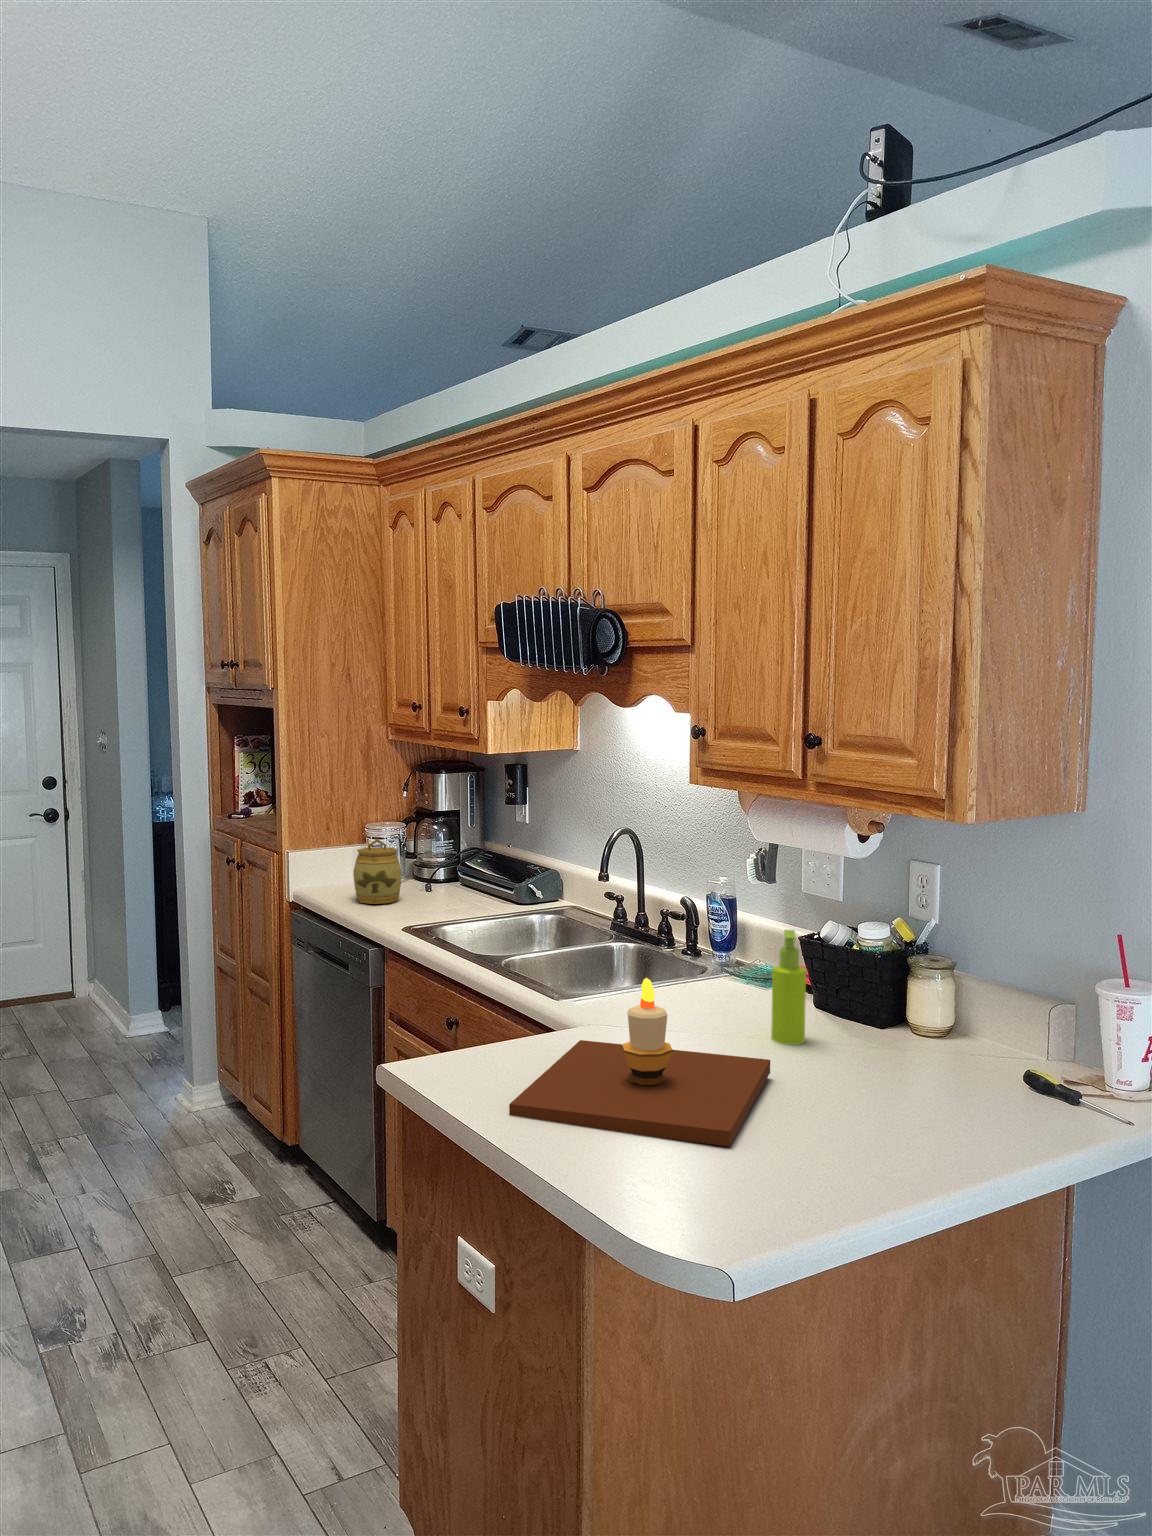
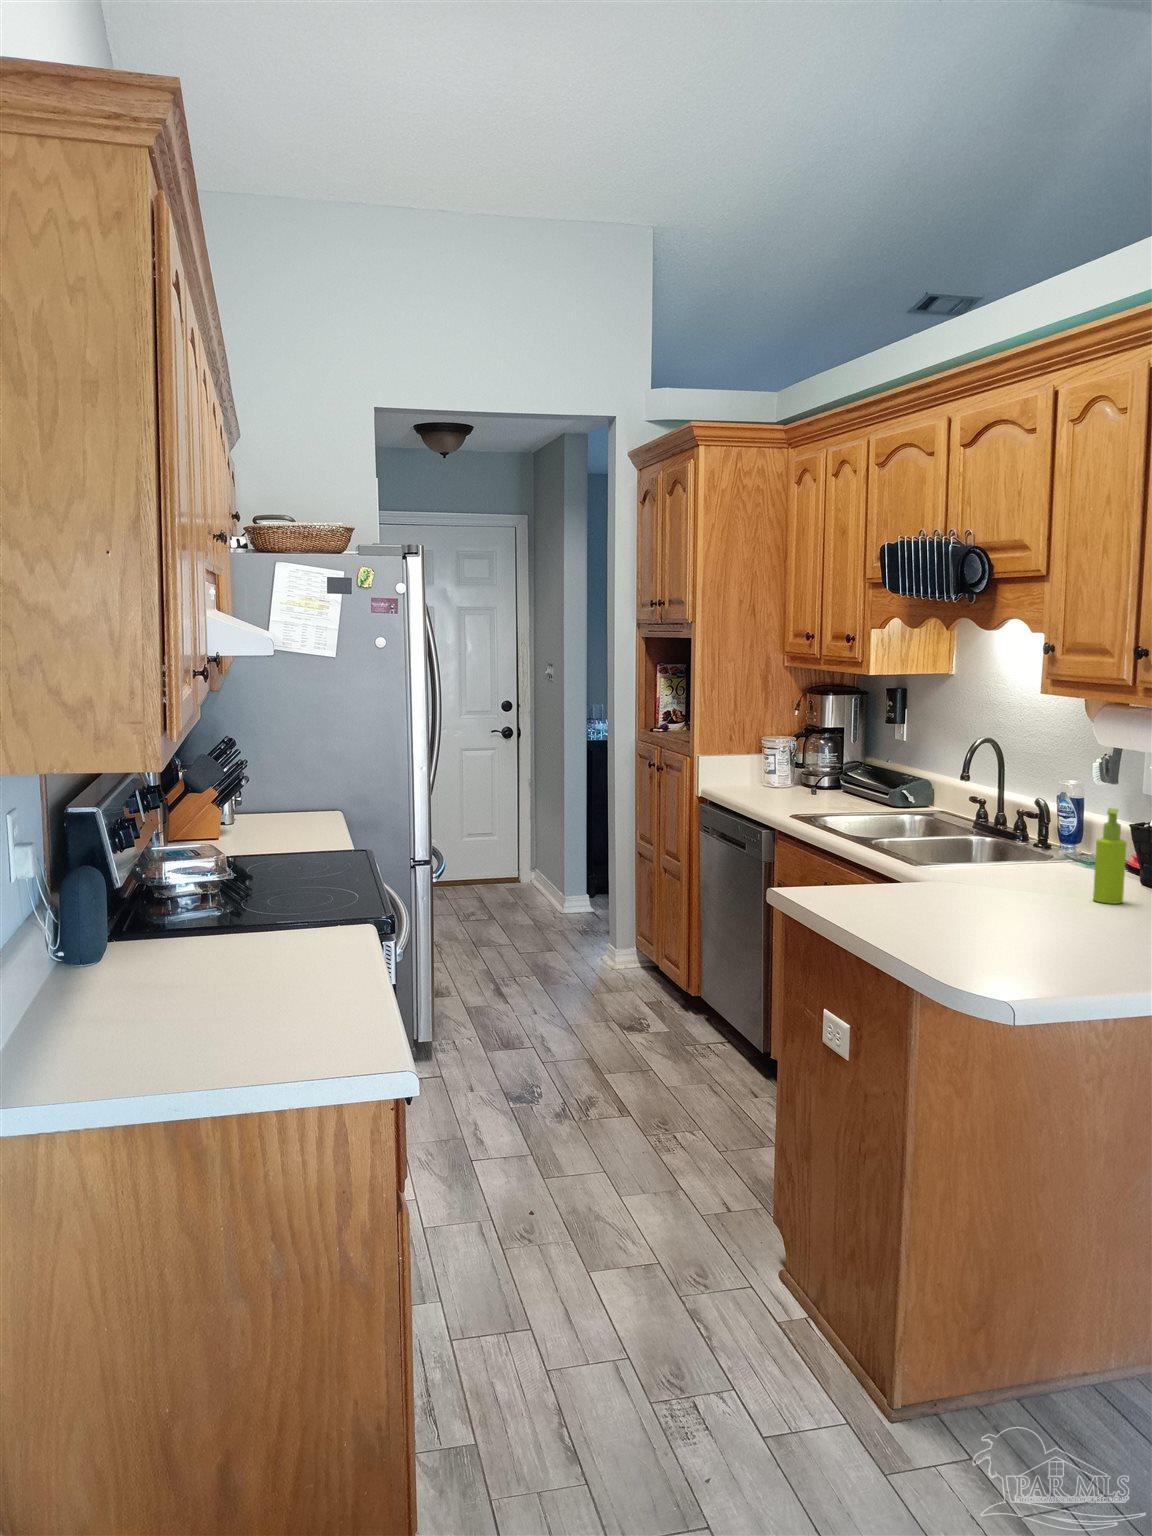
jar: present [353,839,402,904] -> none [752,746,793,800]
candle: present [509,978,770,1146] -> none [864,826,1083,947]

